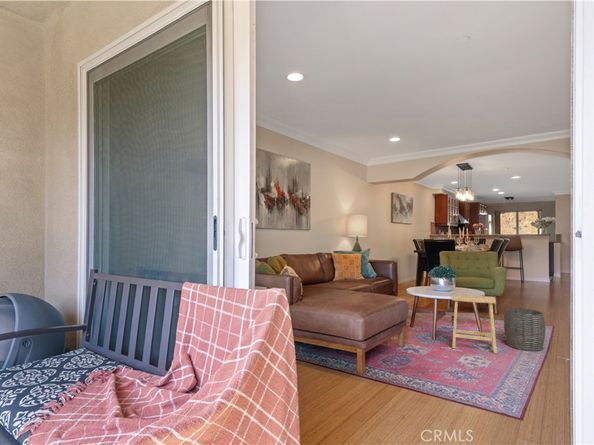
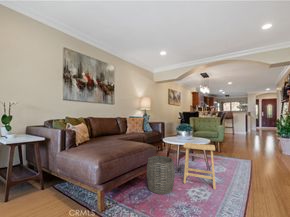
woven basket: present [504,308,545,351] -> present [147,156,175,194]

